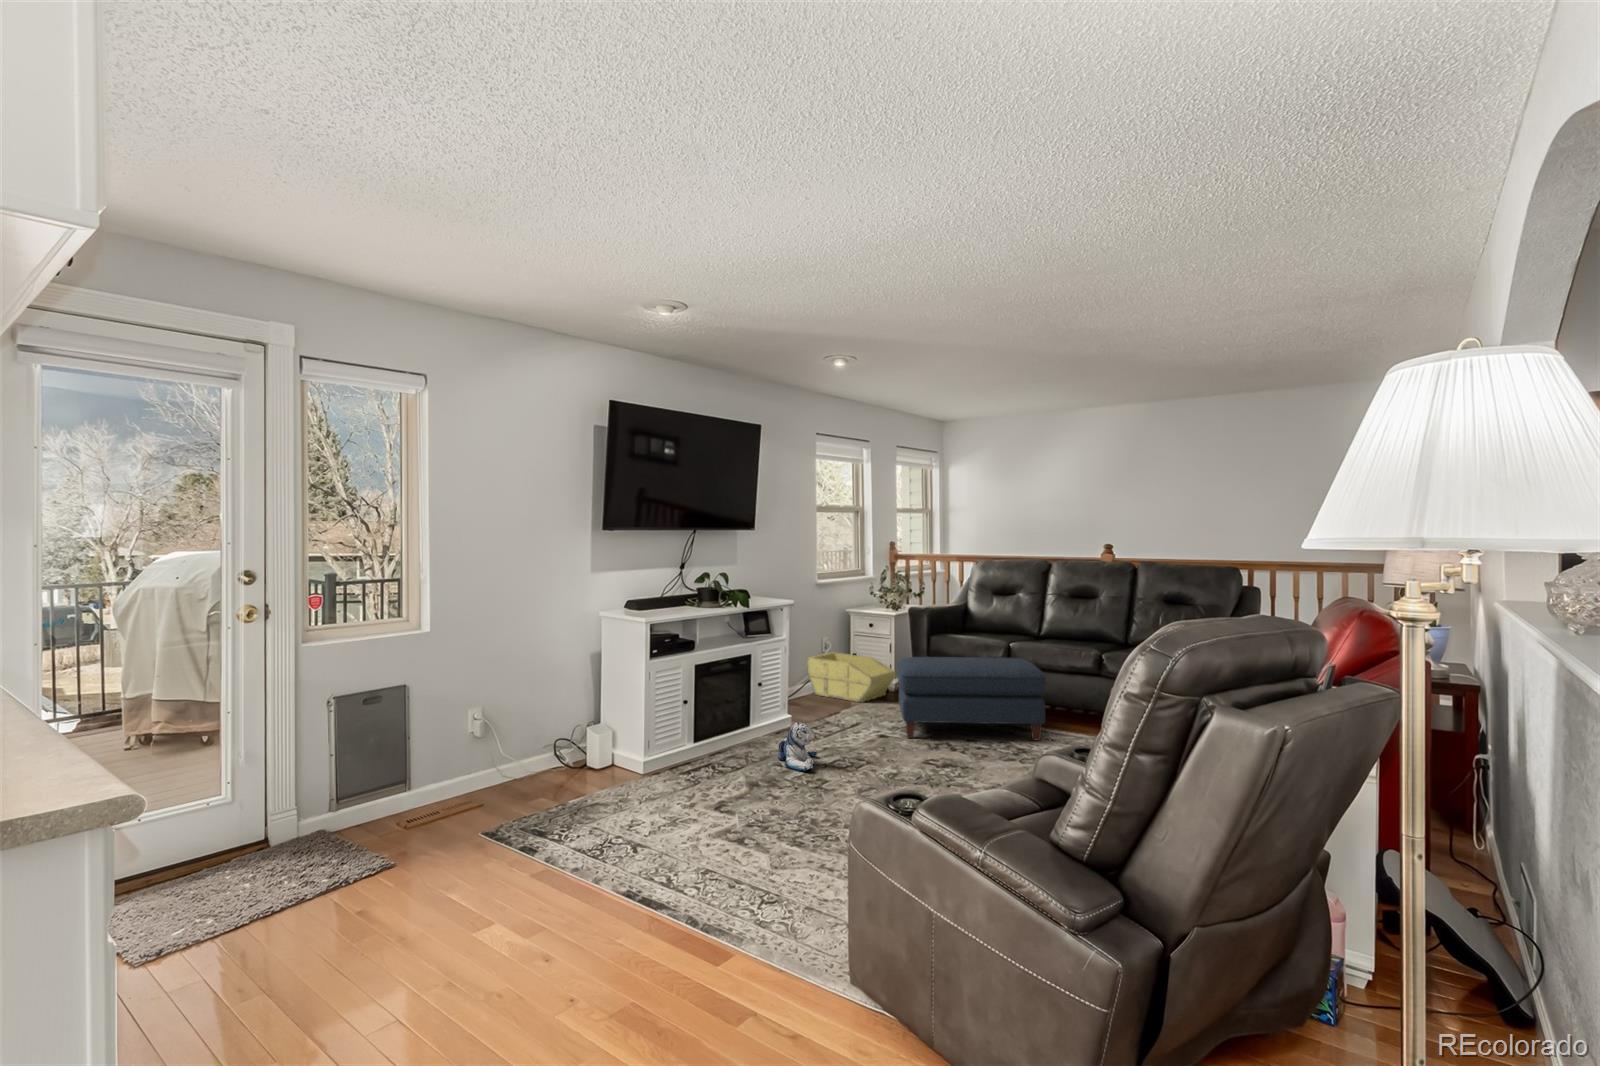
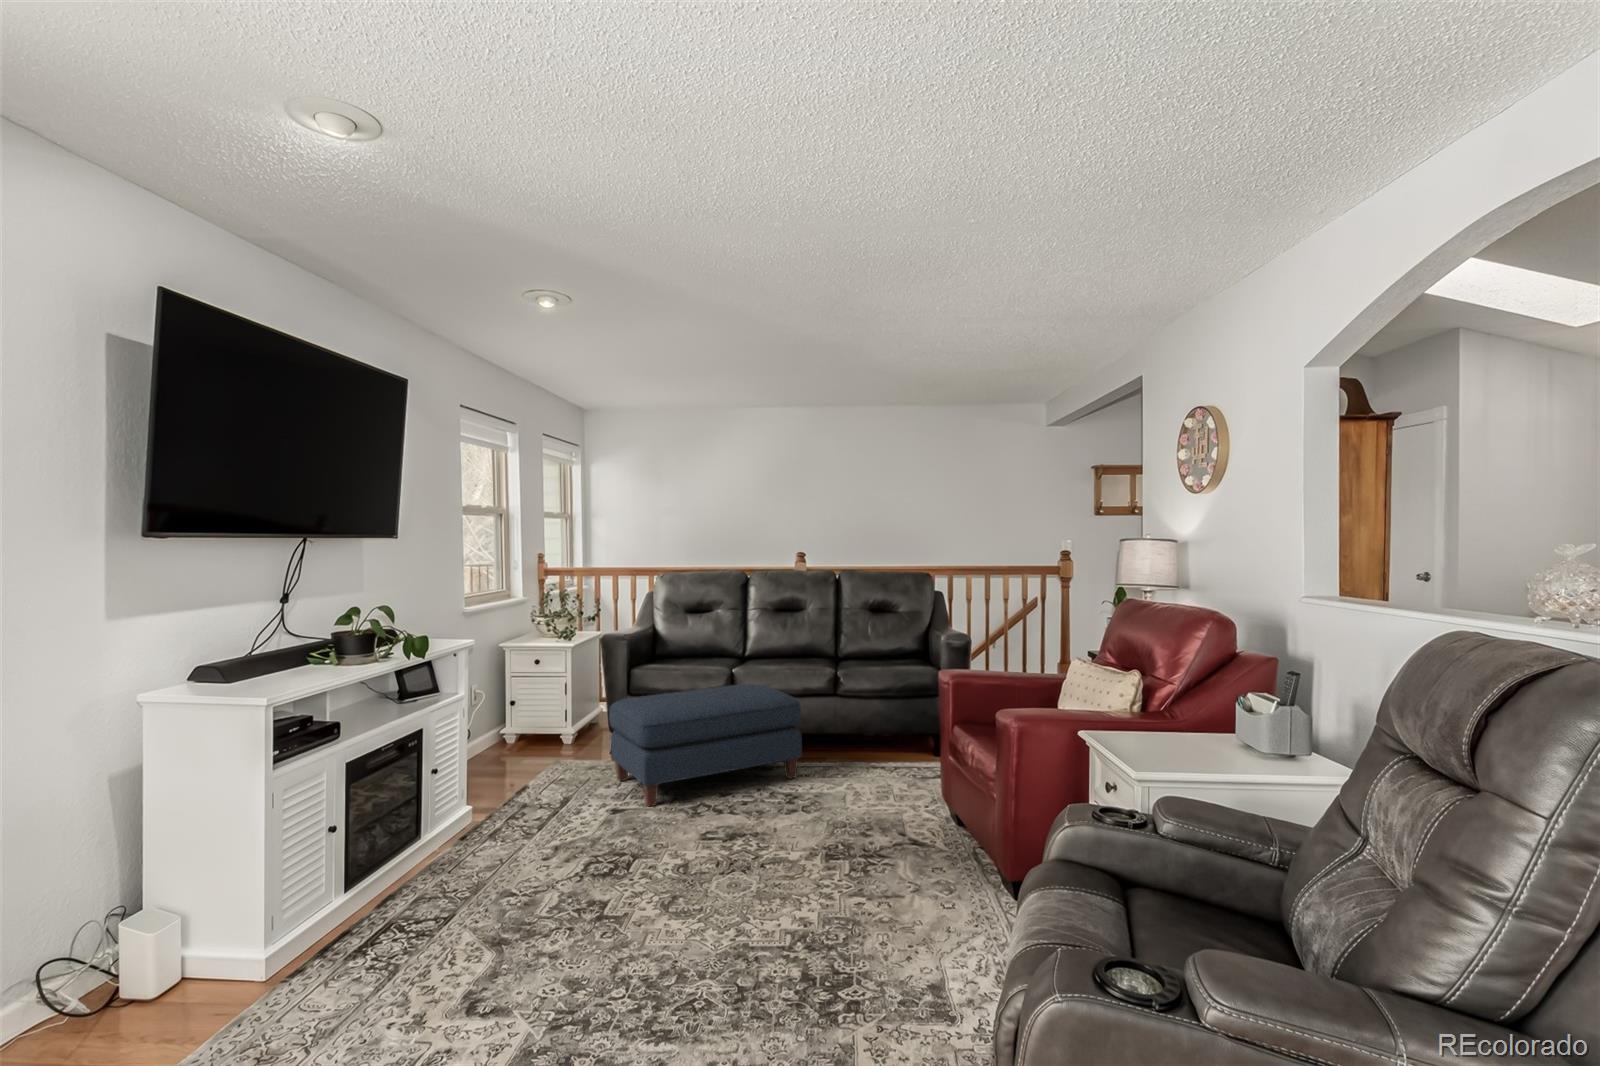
storage bin: present [807,653,896,702] -> none [455,703,580,766]
plush toy: present [778,723,817,771] -> none [494,820,569,896]

